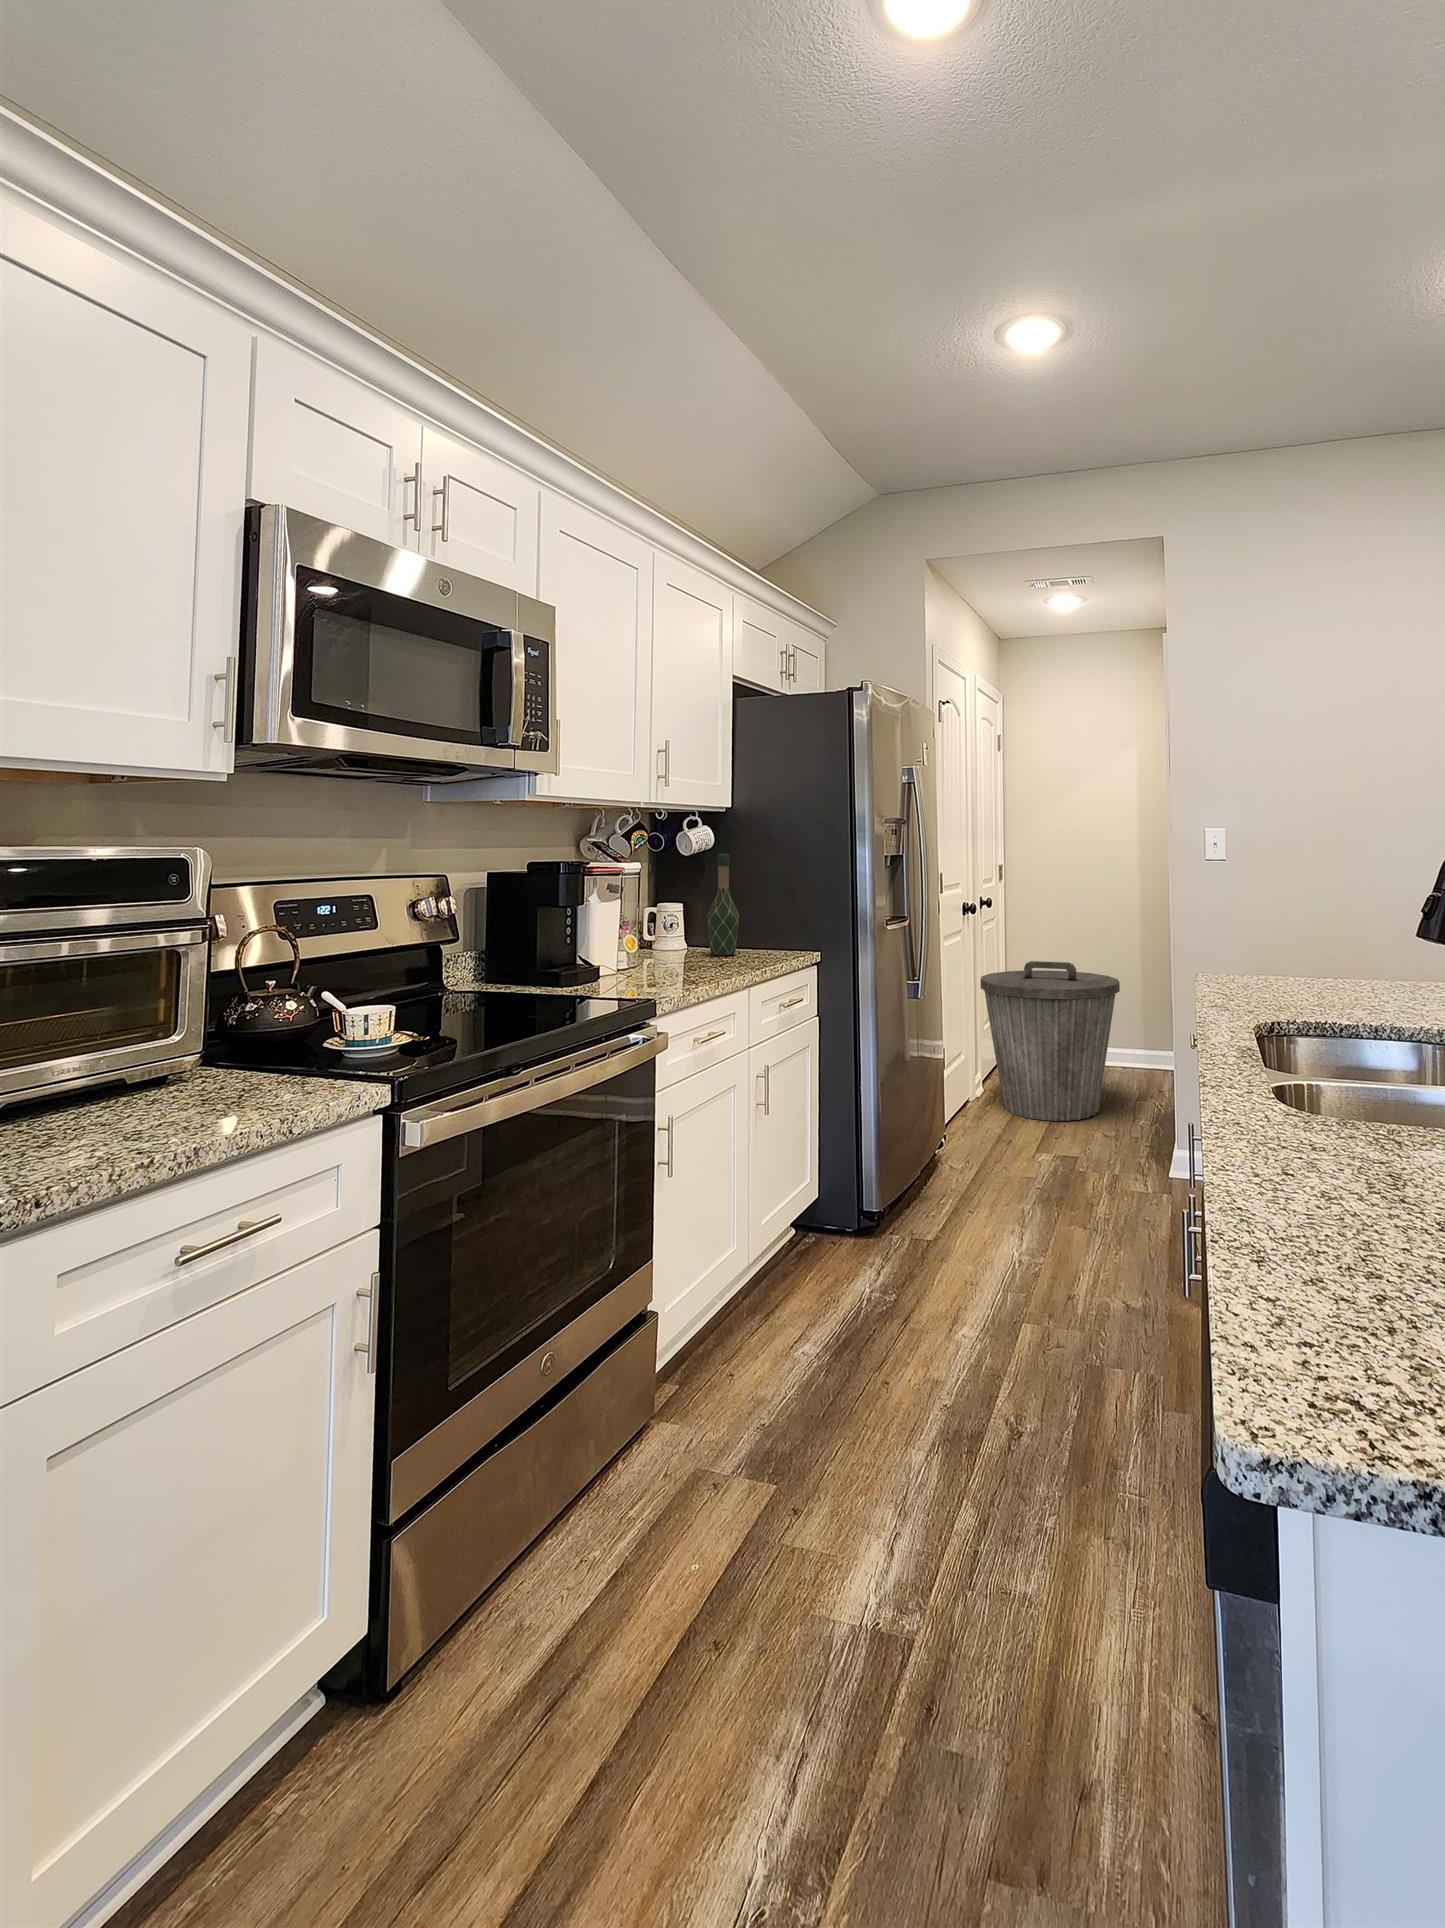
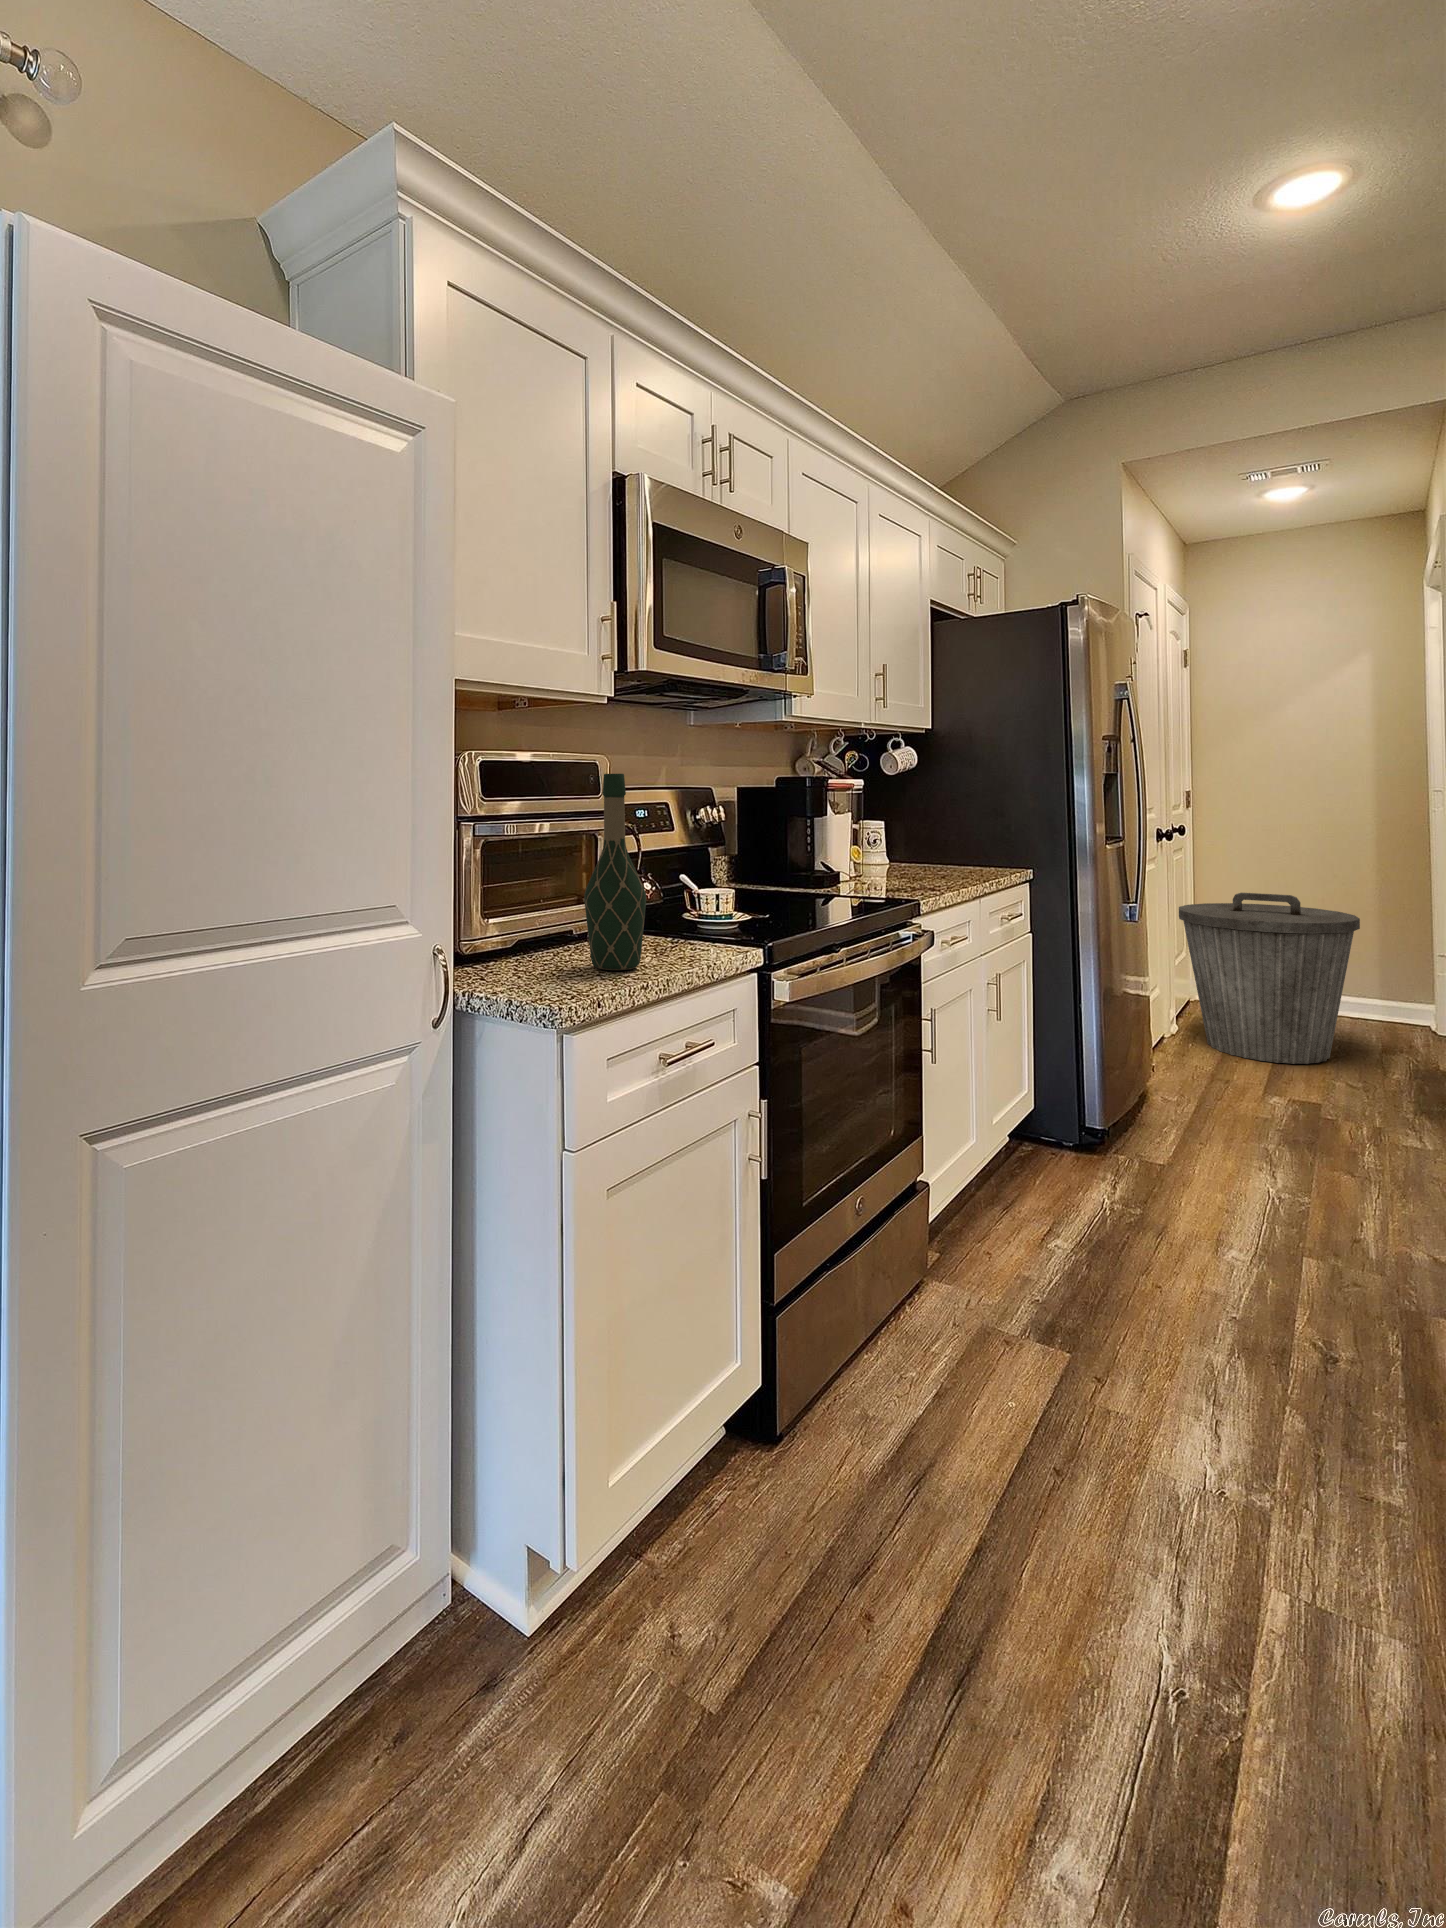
wine bottle: present [707,854,739,955] -> present [584,774,646,970]

